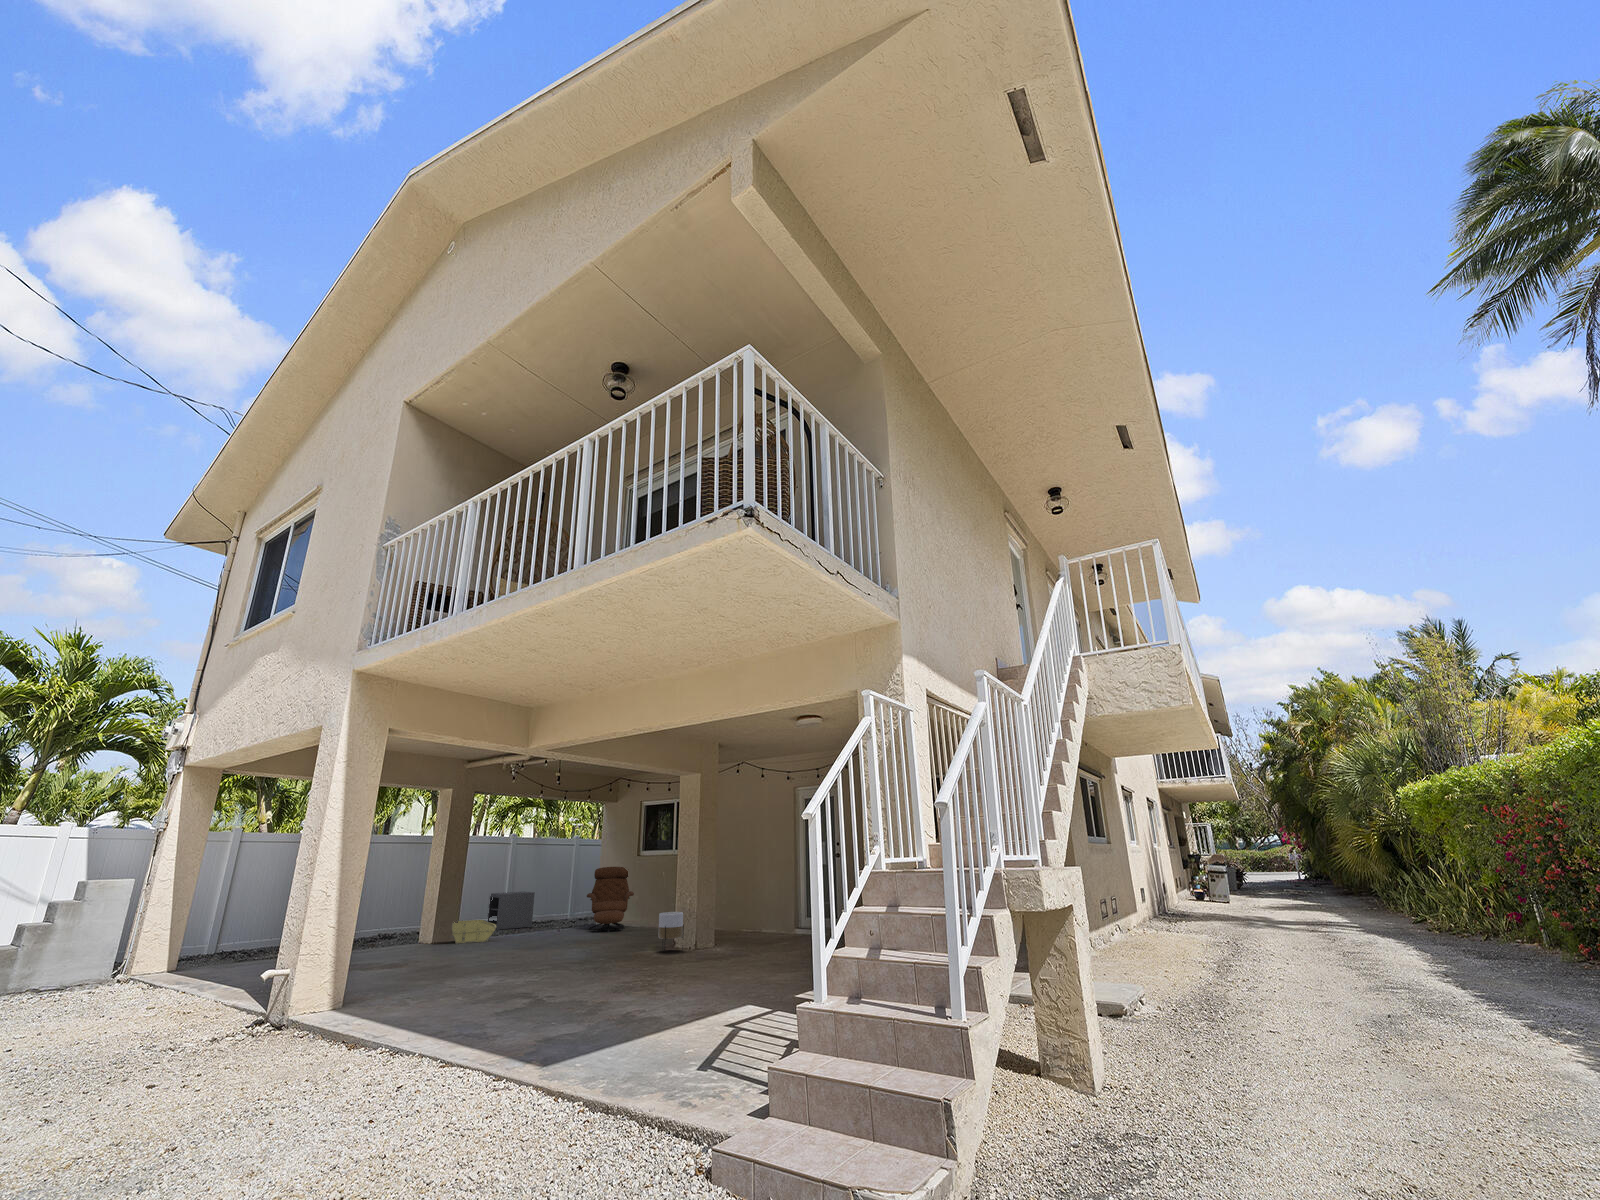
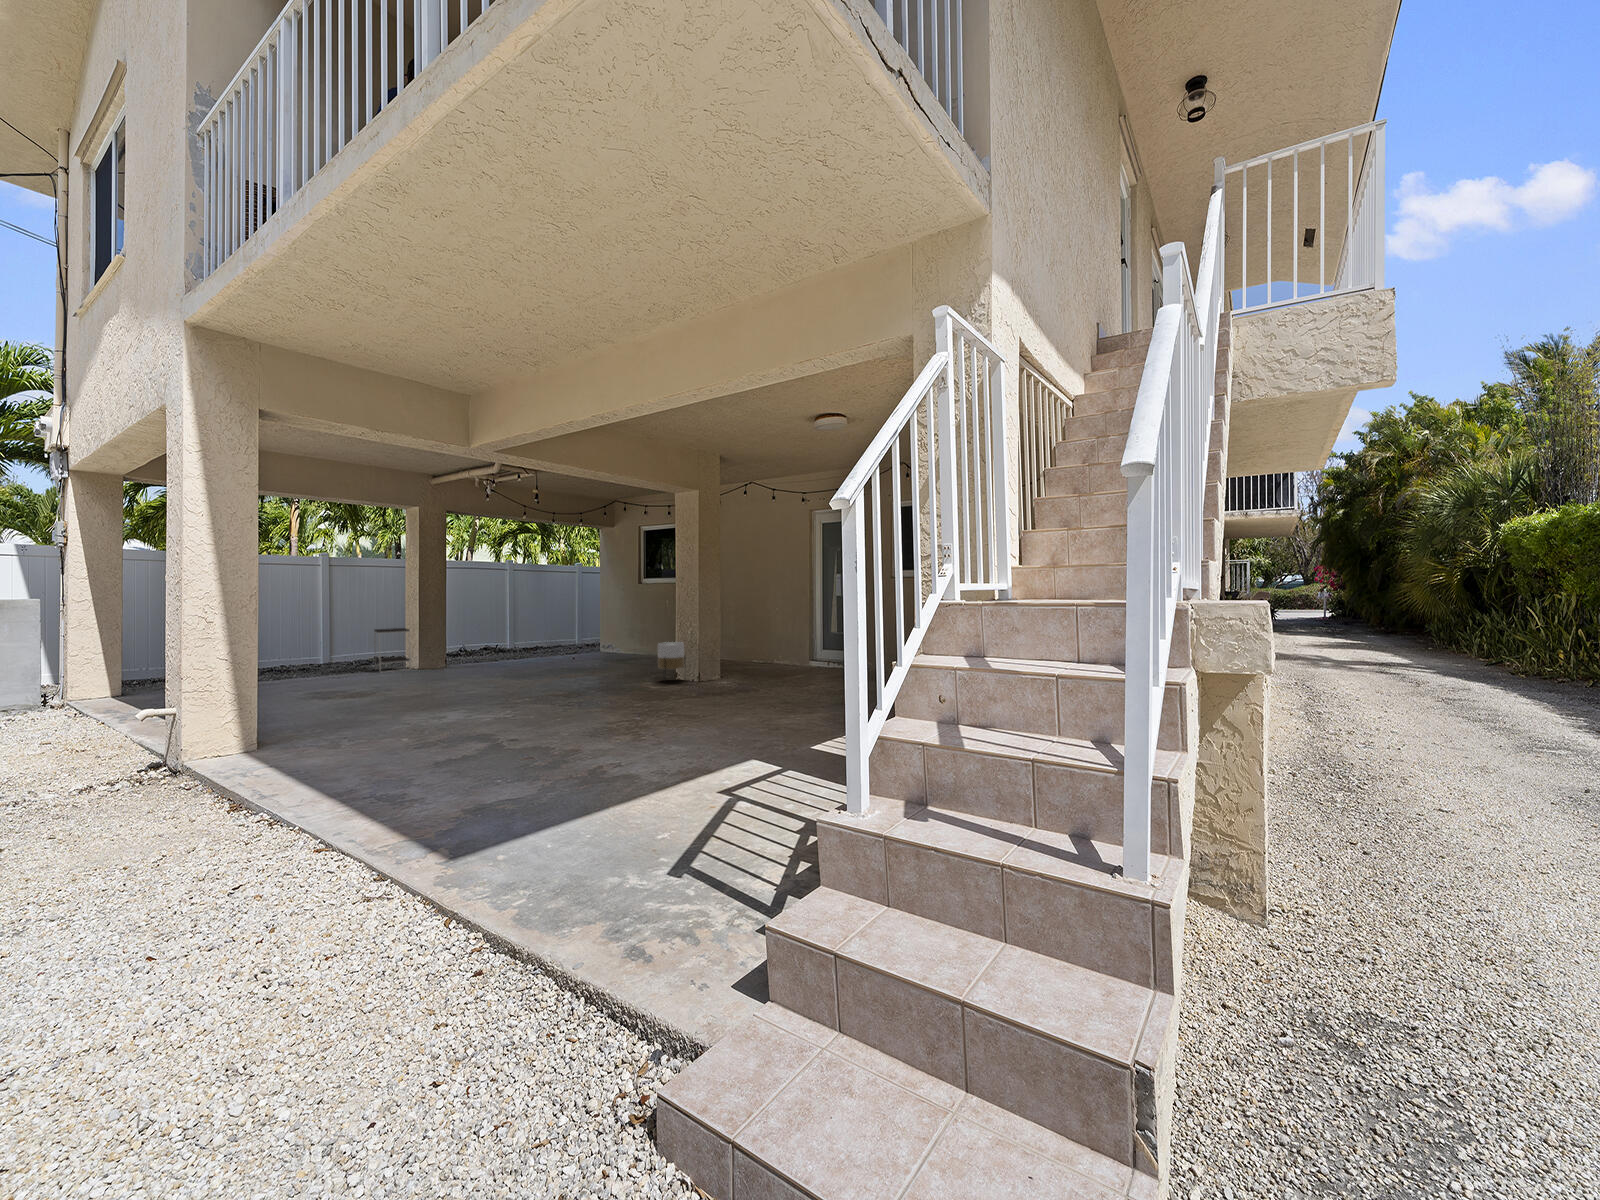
lounge chair: present [587,867,634,932] -> none [589,595,639,659]
storage cabinet: present [488,892,535,930] -> none [491,618,537,654]
side table: none [384,903,424,949] -> present [374,628,411,671]
storage bin: present [452,920,496,944] -> none [443,645,493,668]

